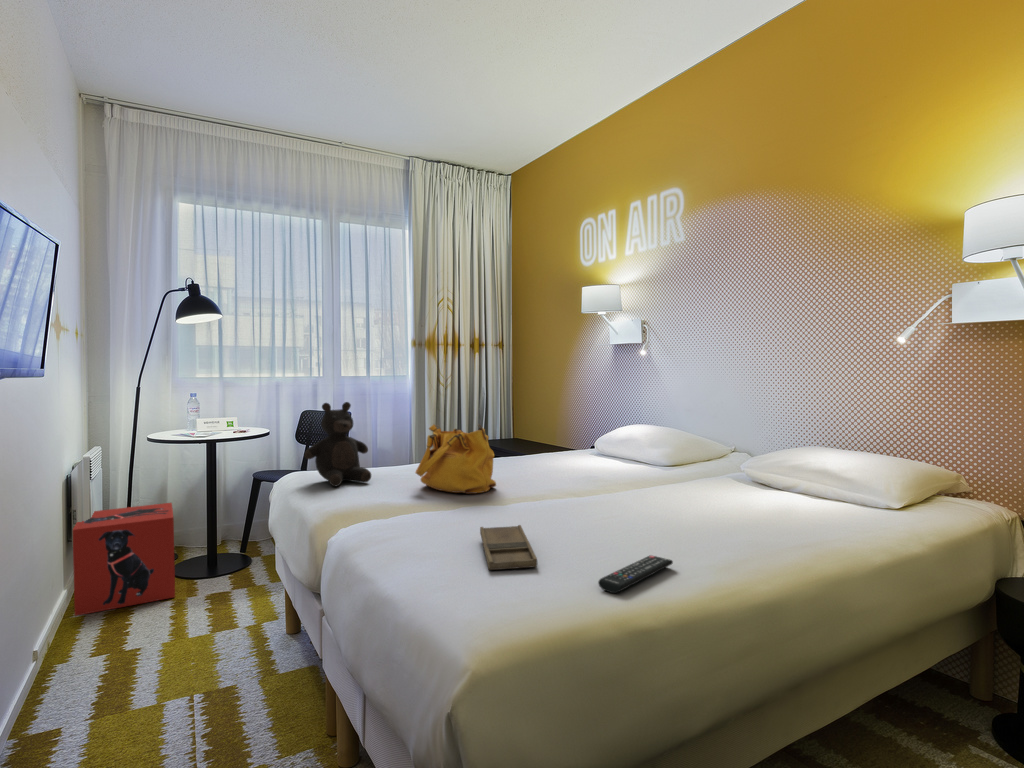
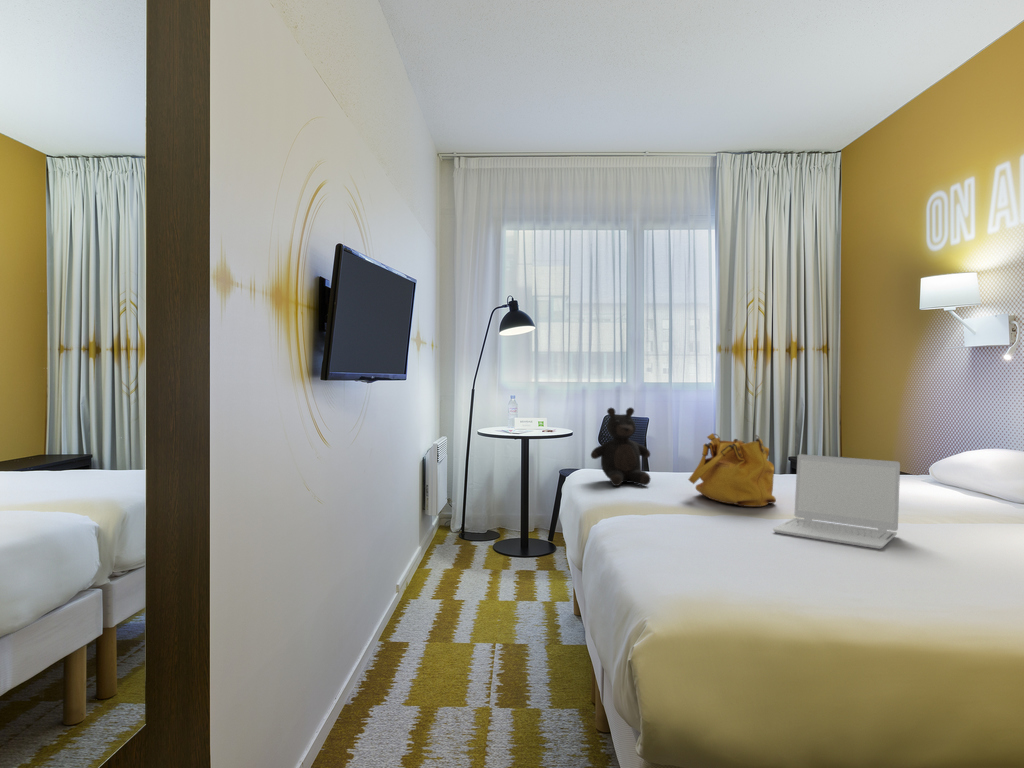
laptop: none [511,440,606,520] -> present [773,454,900,549]
storage box: present [73,503,175,616] -> none [425,488,494,568]
tray: present [480,525,537,570] -> none [718,534,771,576]
remote control: present [598,555,673,593] -> none [822,586,931,611]

